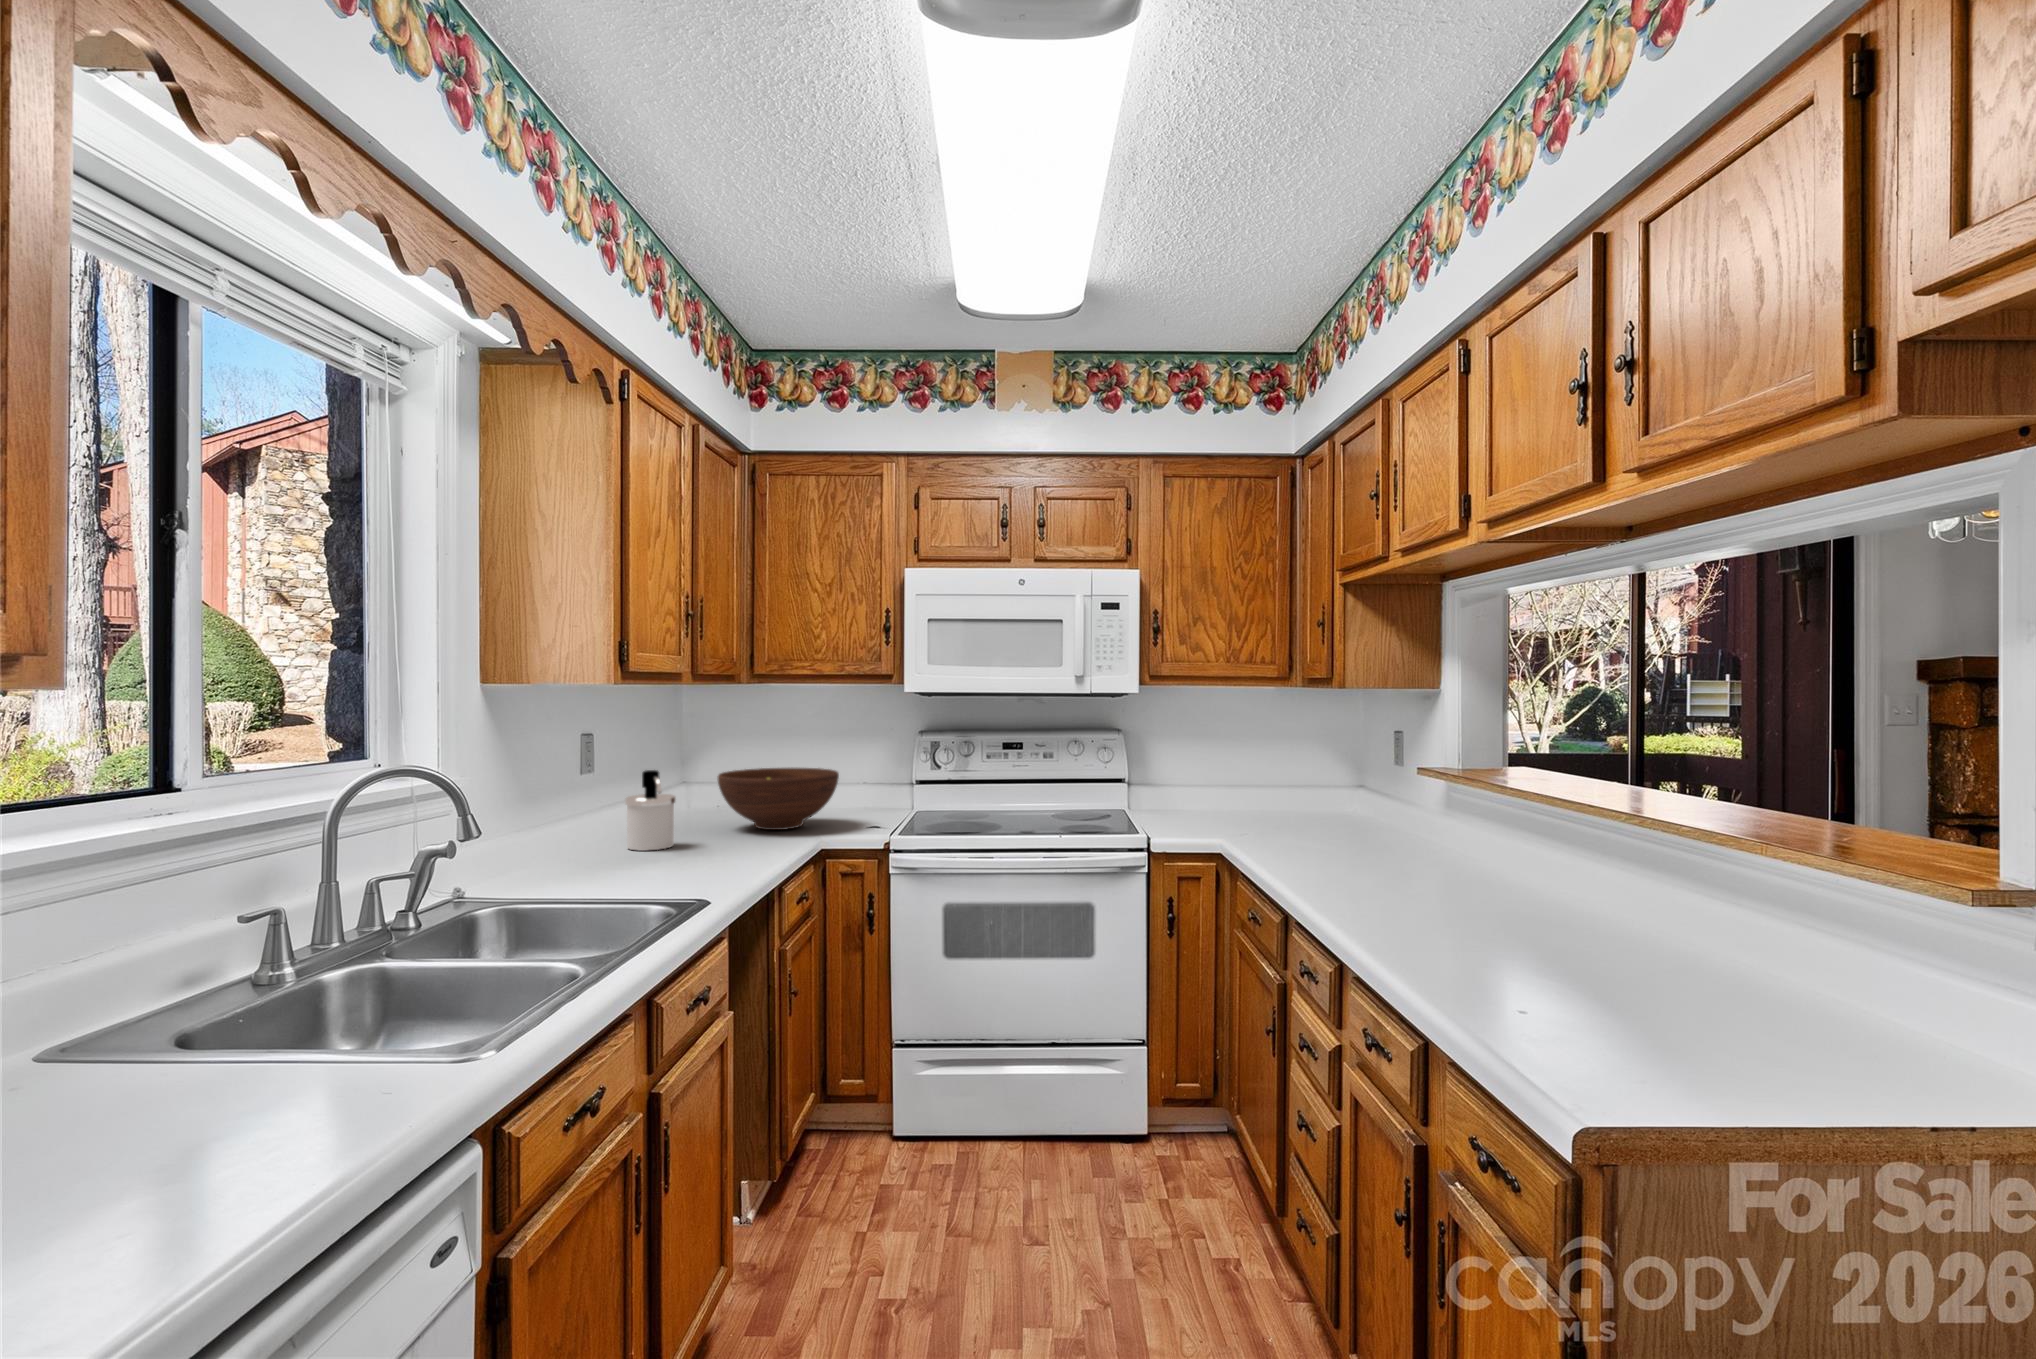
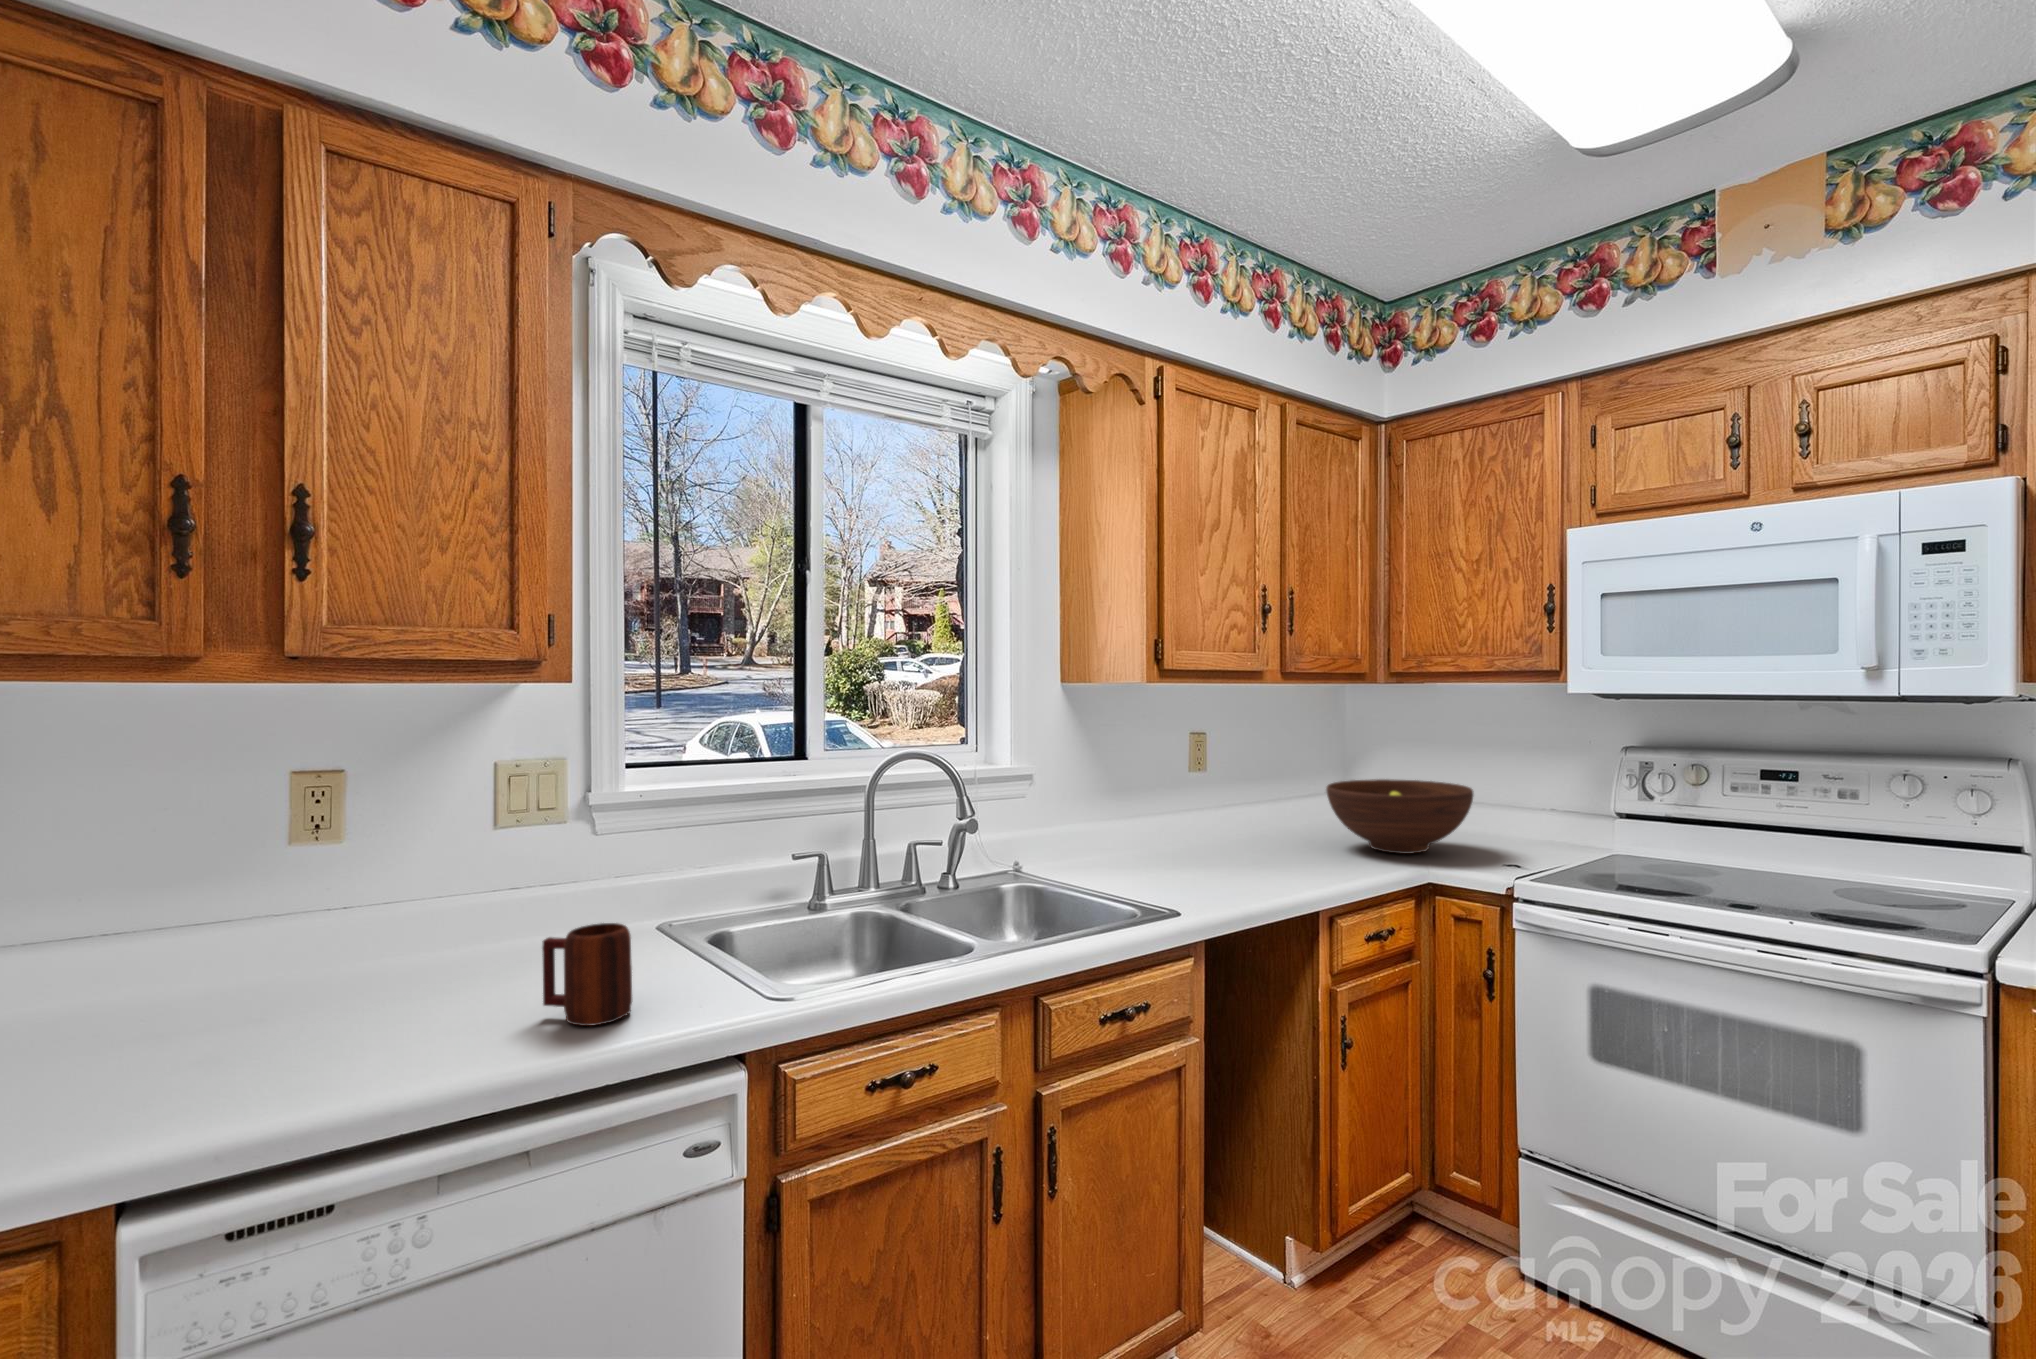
soap dispenser: present [625,770,676,851] -> none [1210,775,1259,857]
mug: none [97,988,262,1138] -> present [542,923,632,1026]

